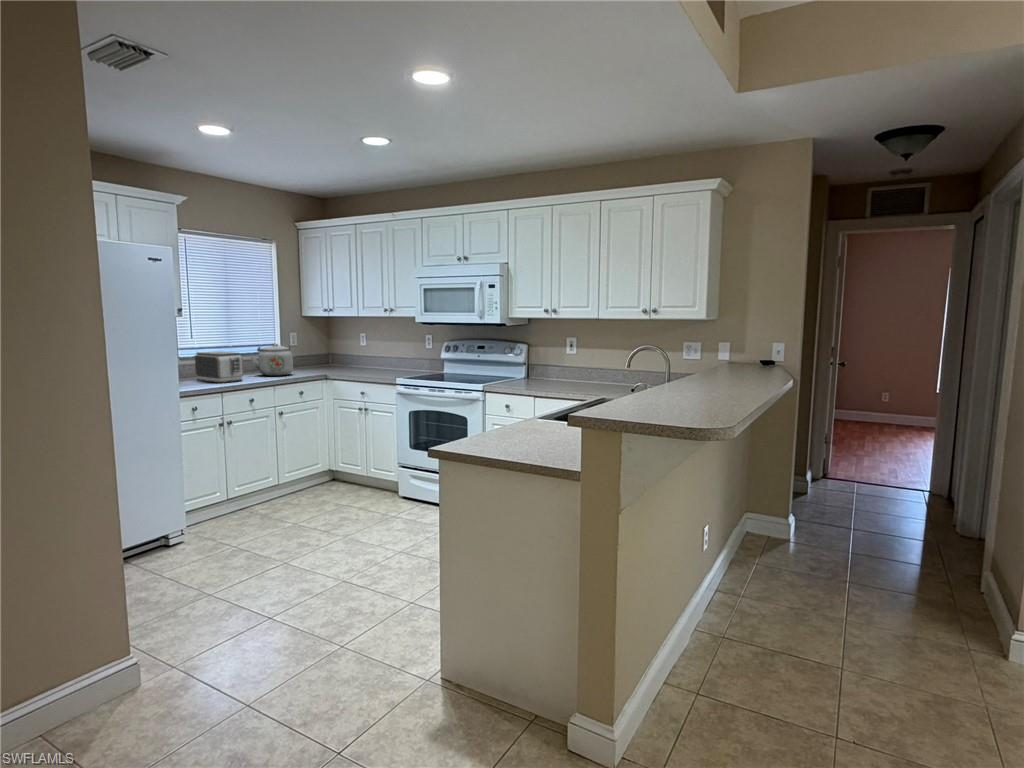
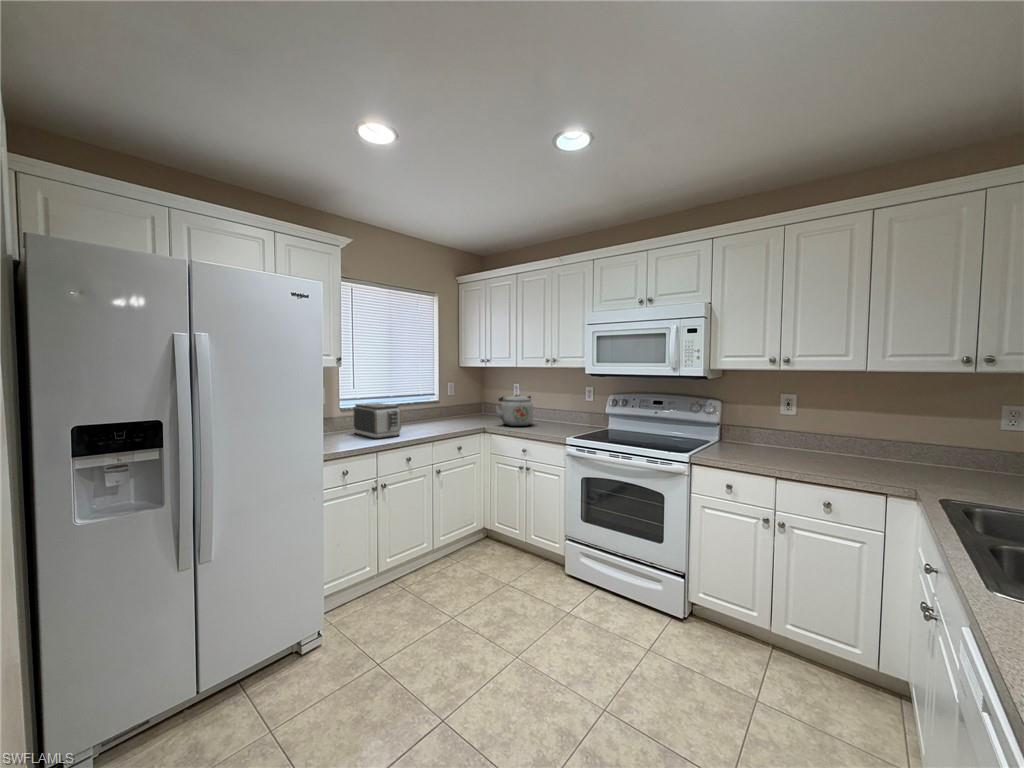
kettle: present [251,344,293,376] -> present [496,394,533,426]

